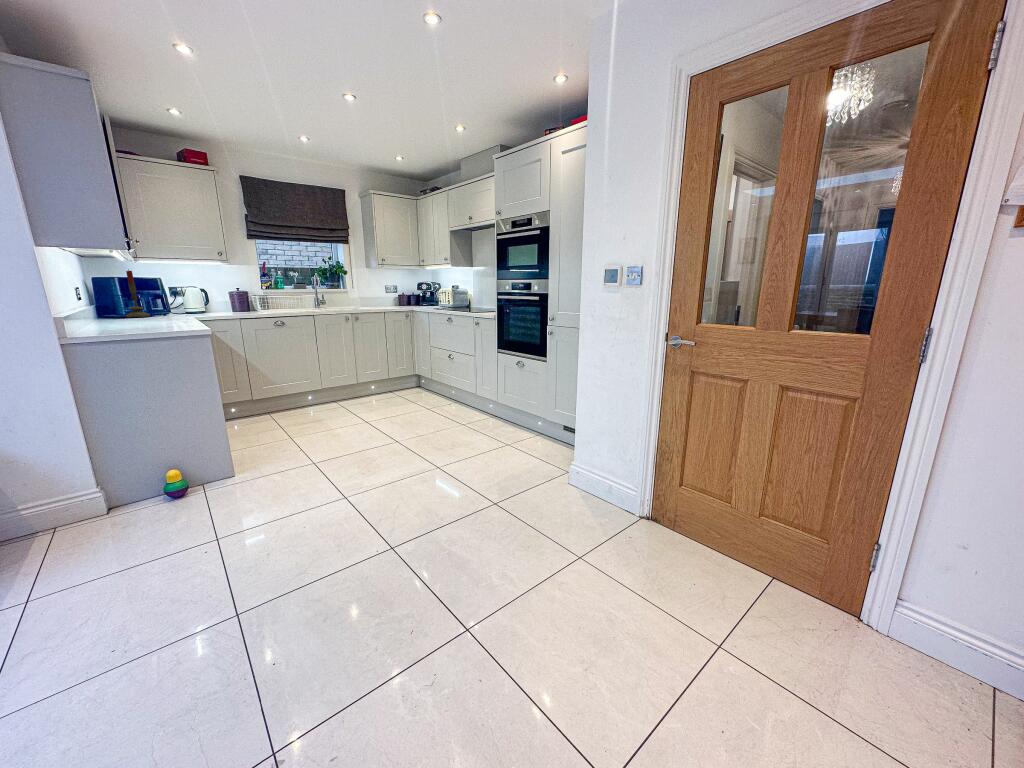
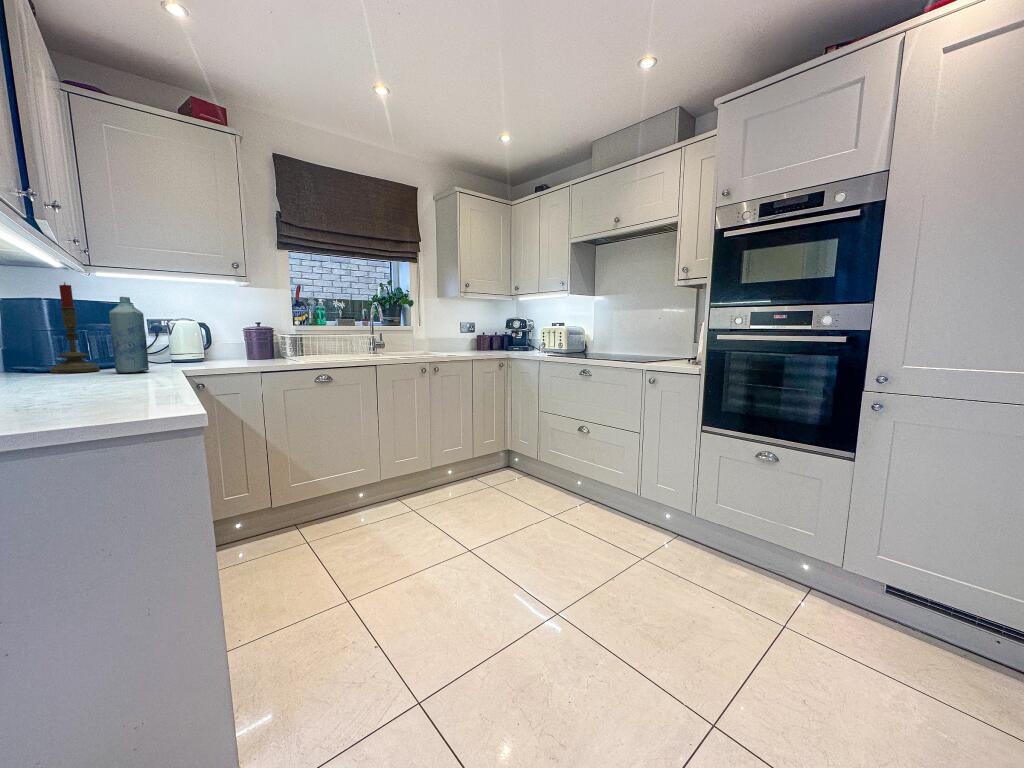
bottle: none [154,277,177,317] -> present [109,297,149,373]

